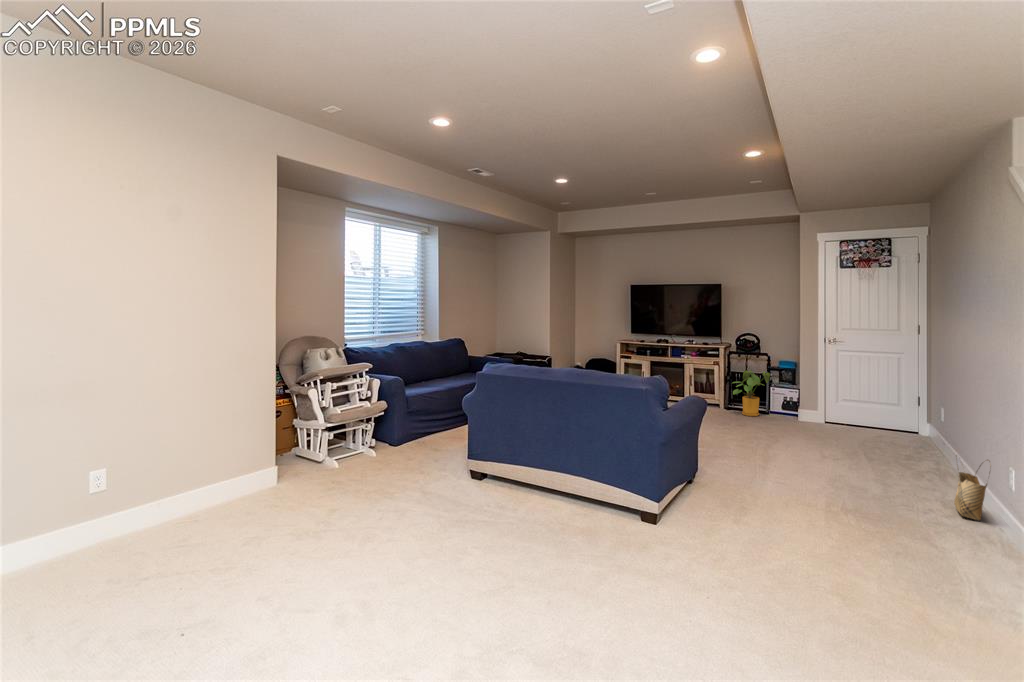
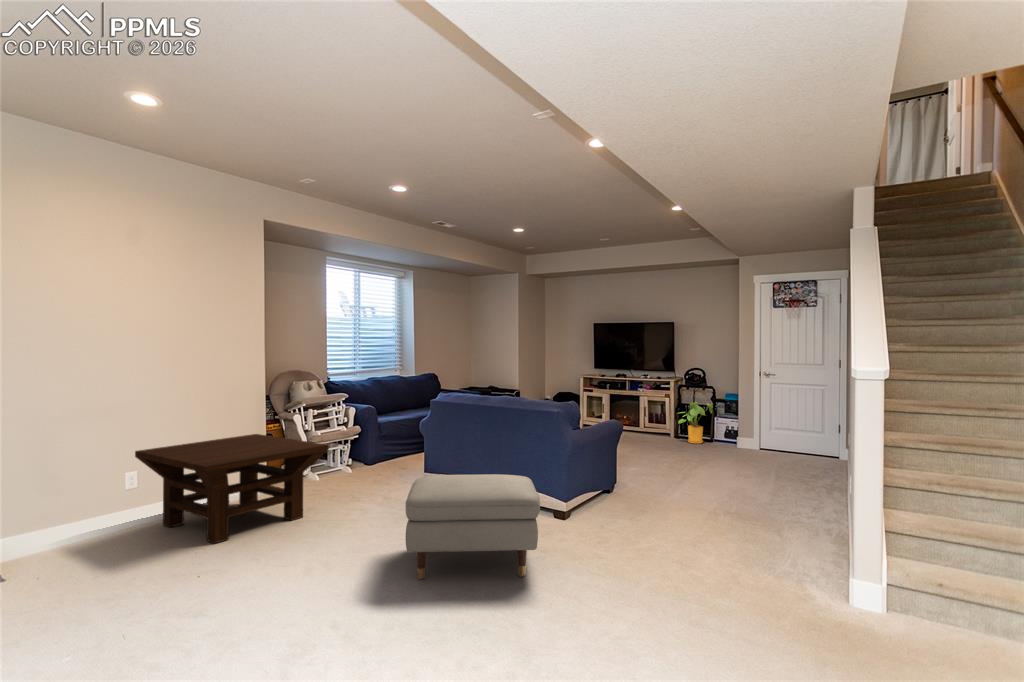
coffee table: none [99,415,352,571] -> present [135,434,329,543]
woven basket: present [954,456,987,520] -> none [809,464,832,516]
ottoman: none [471,481,670,642] -> present [405,474,540,579]

